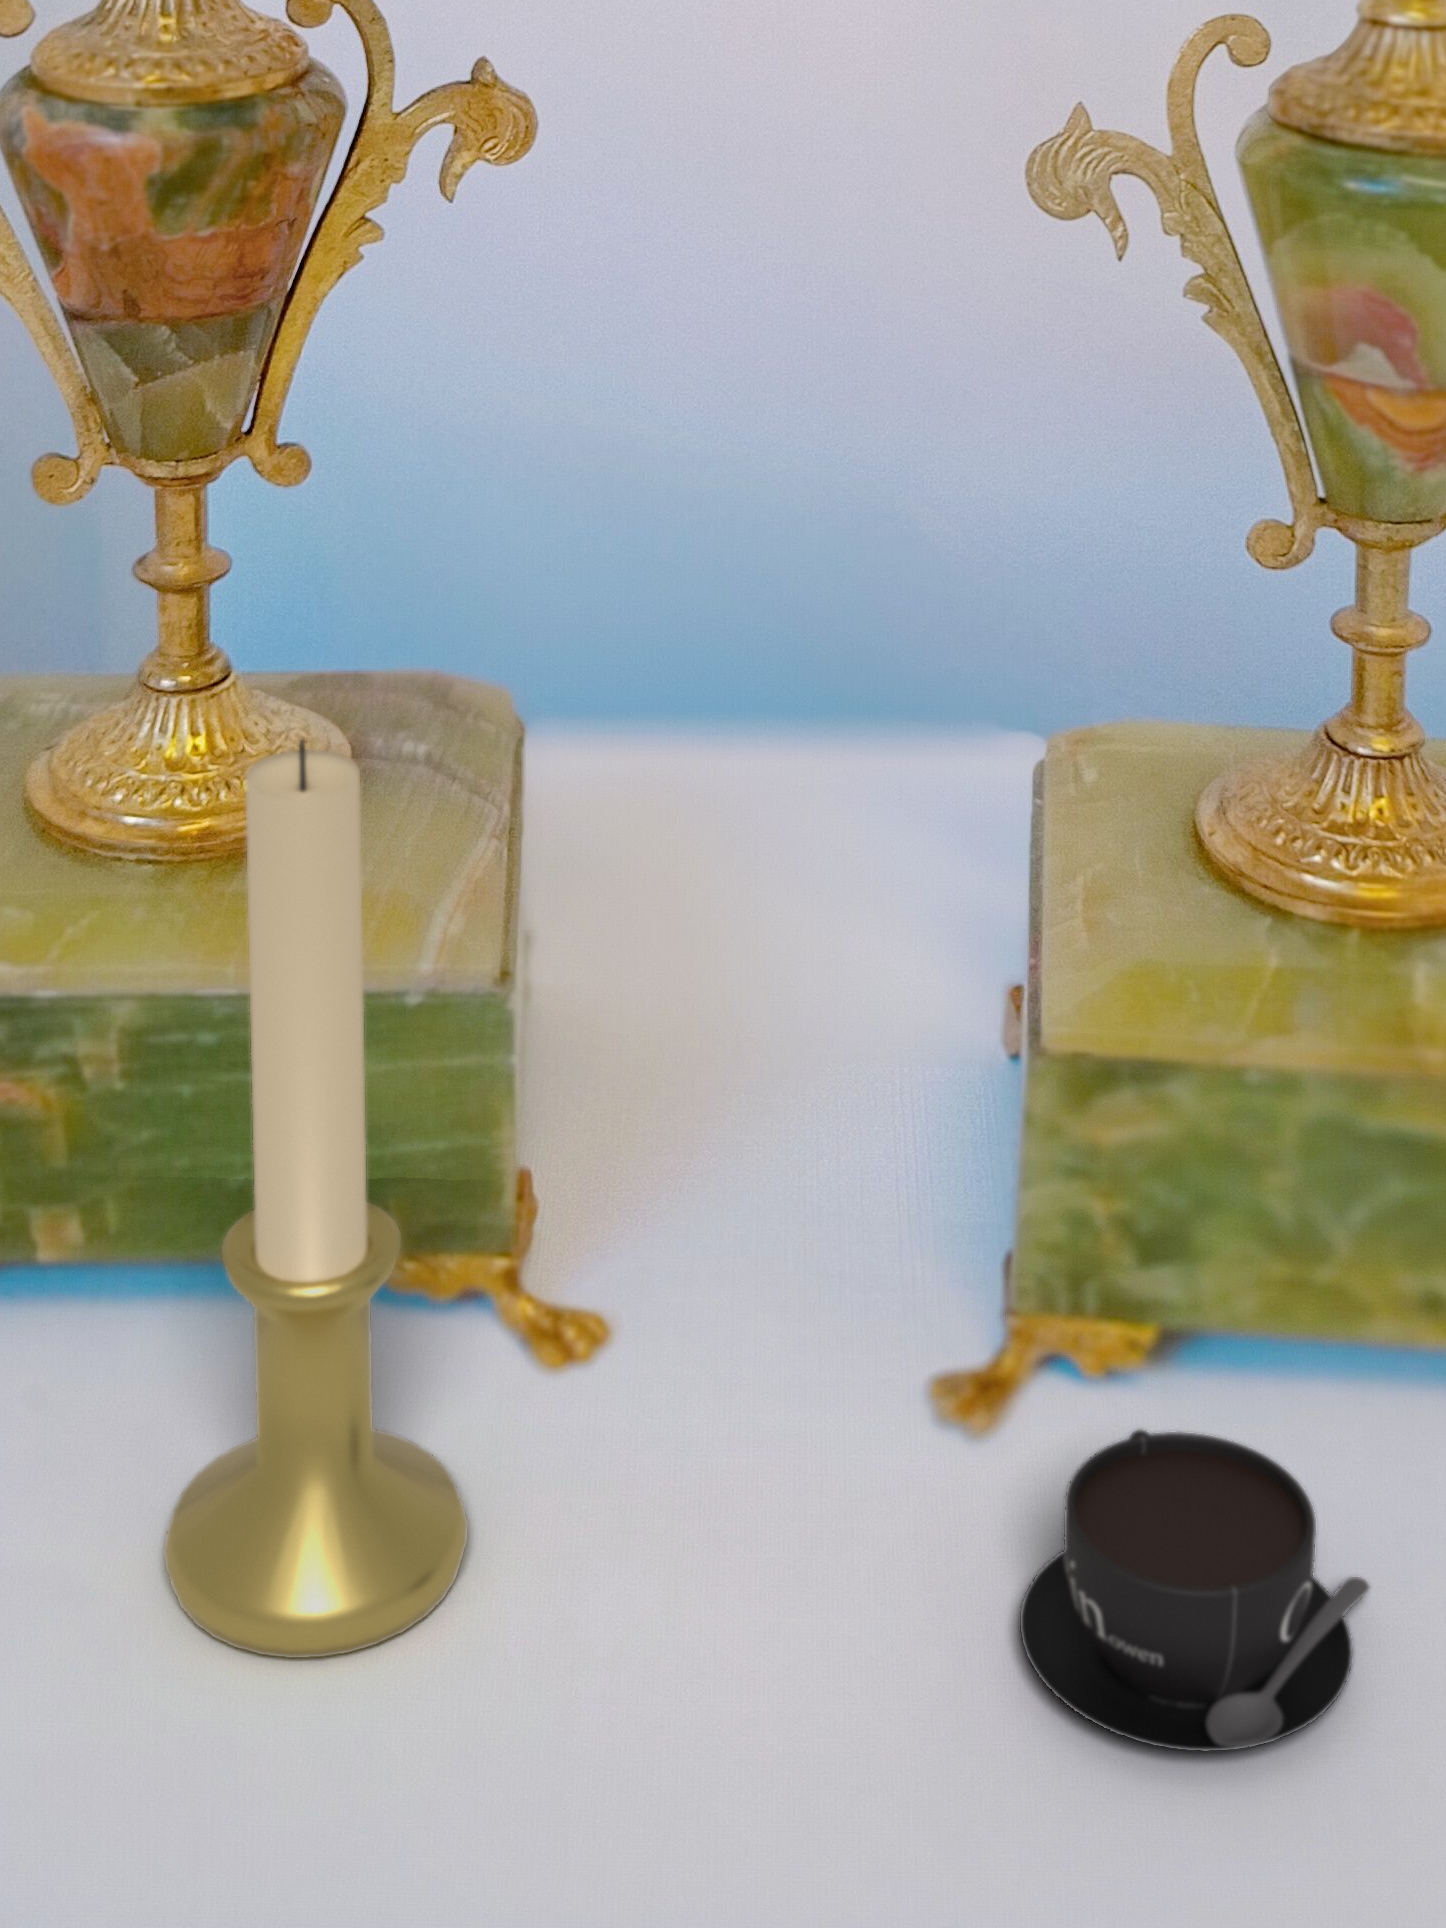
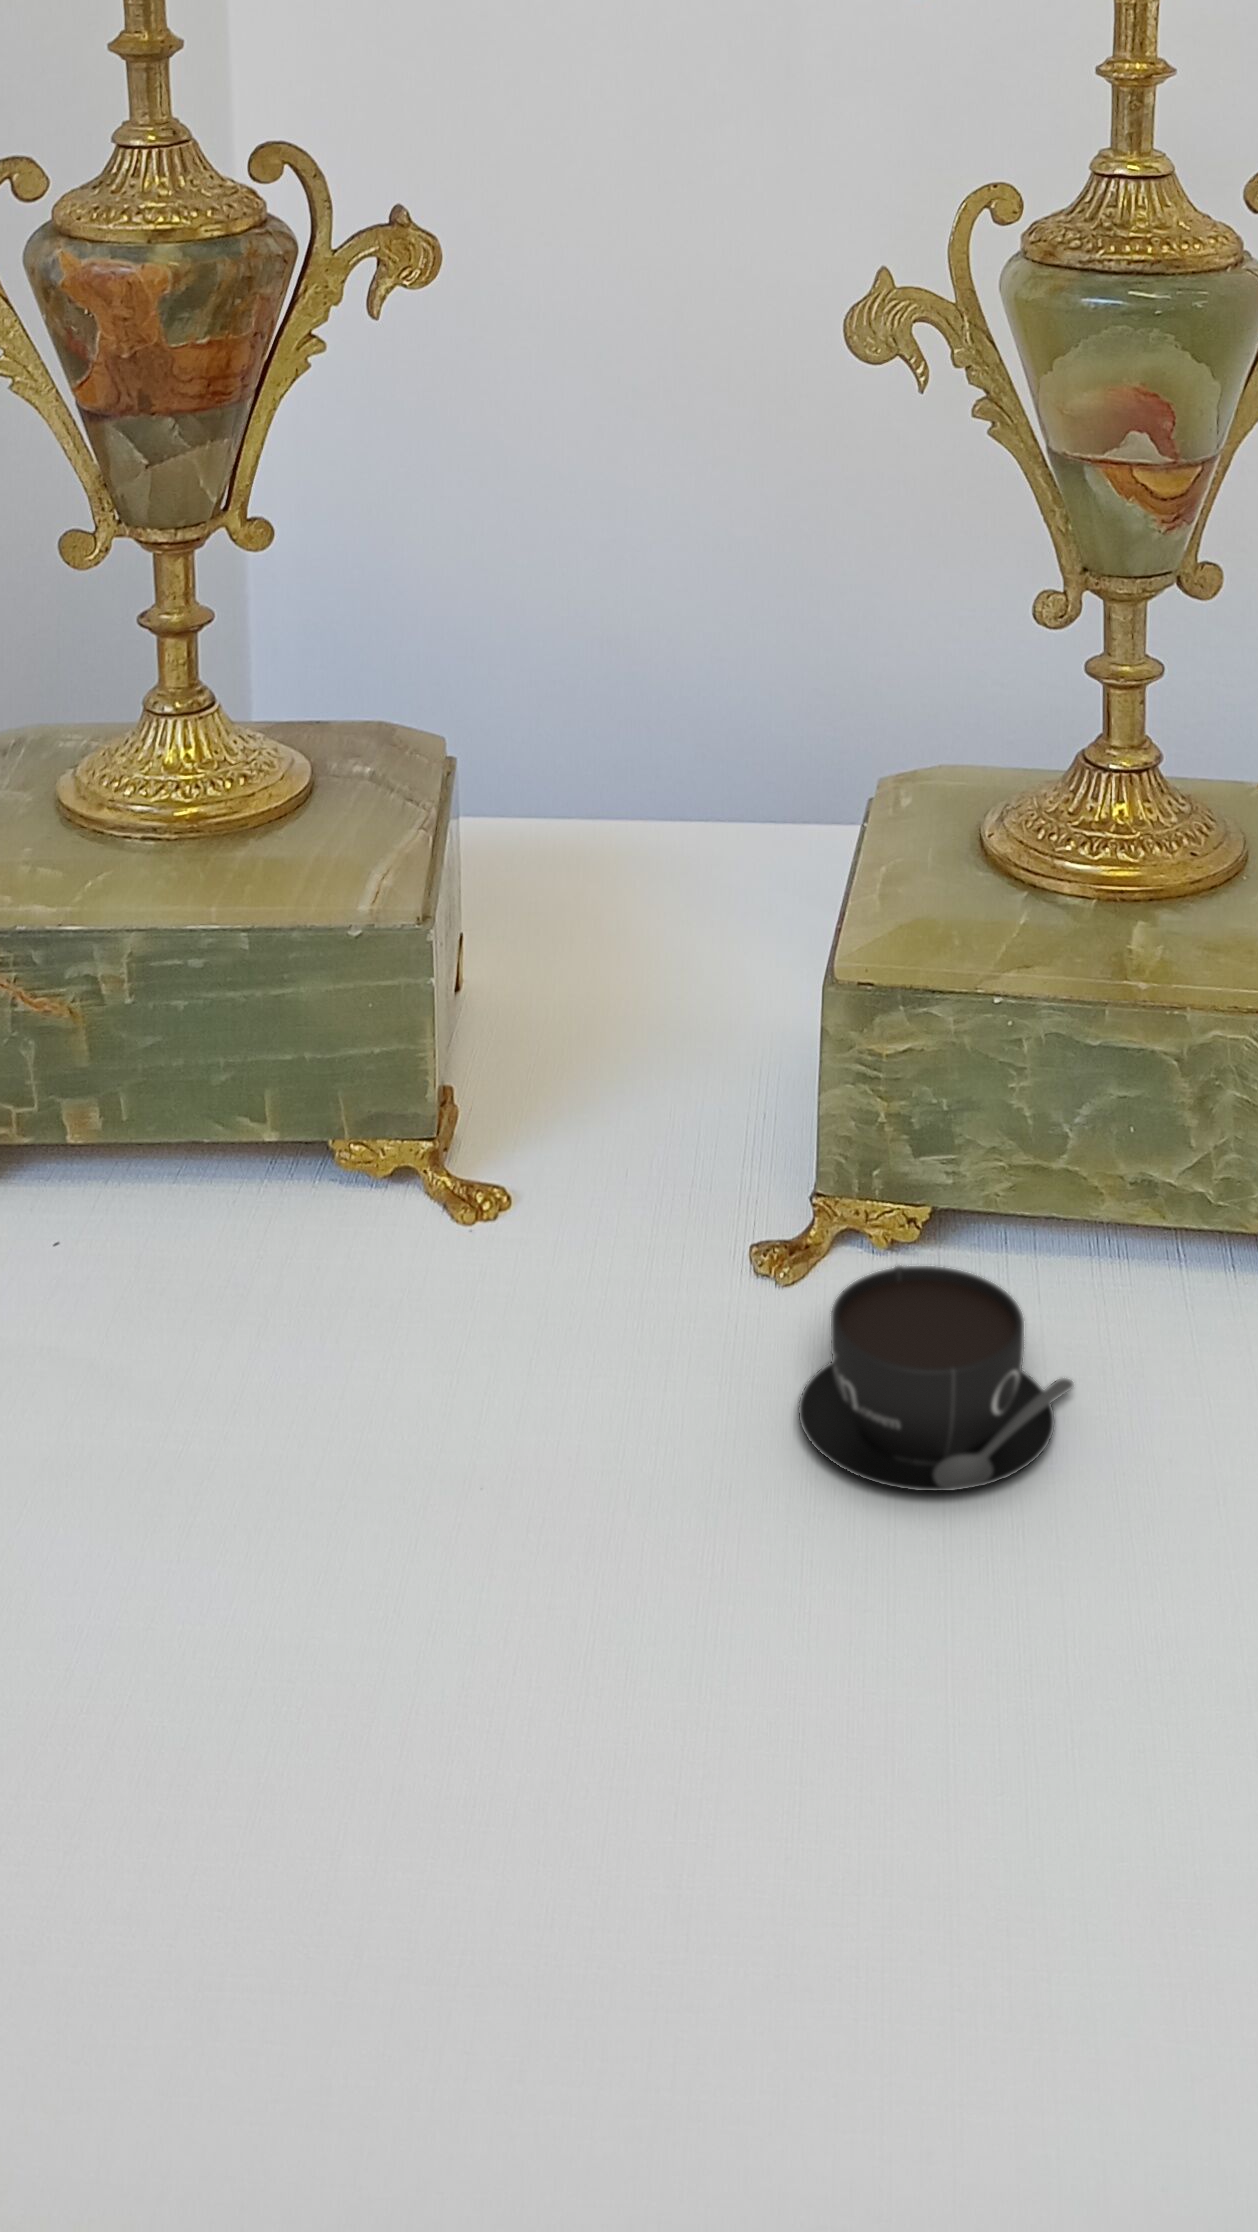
candle holder: present [164,740,468,1658] -> none [150,721,383,1421]

